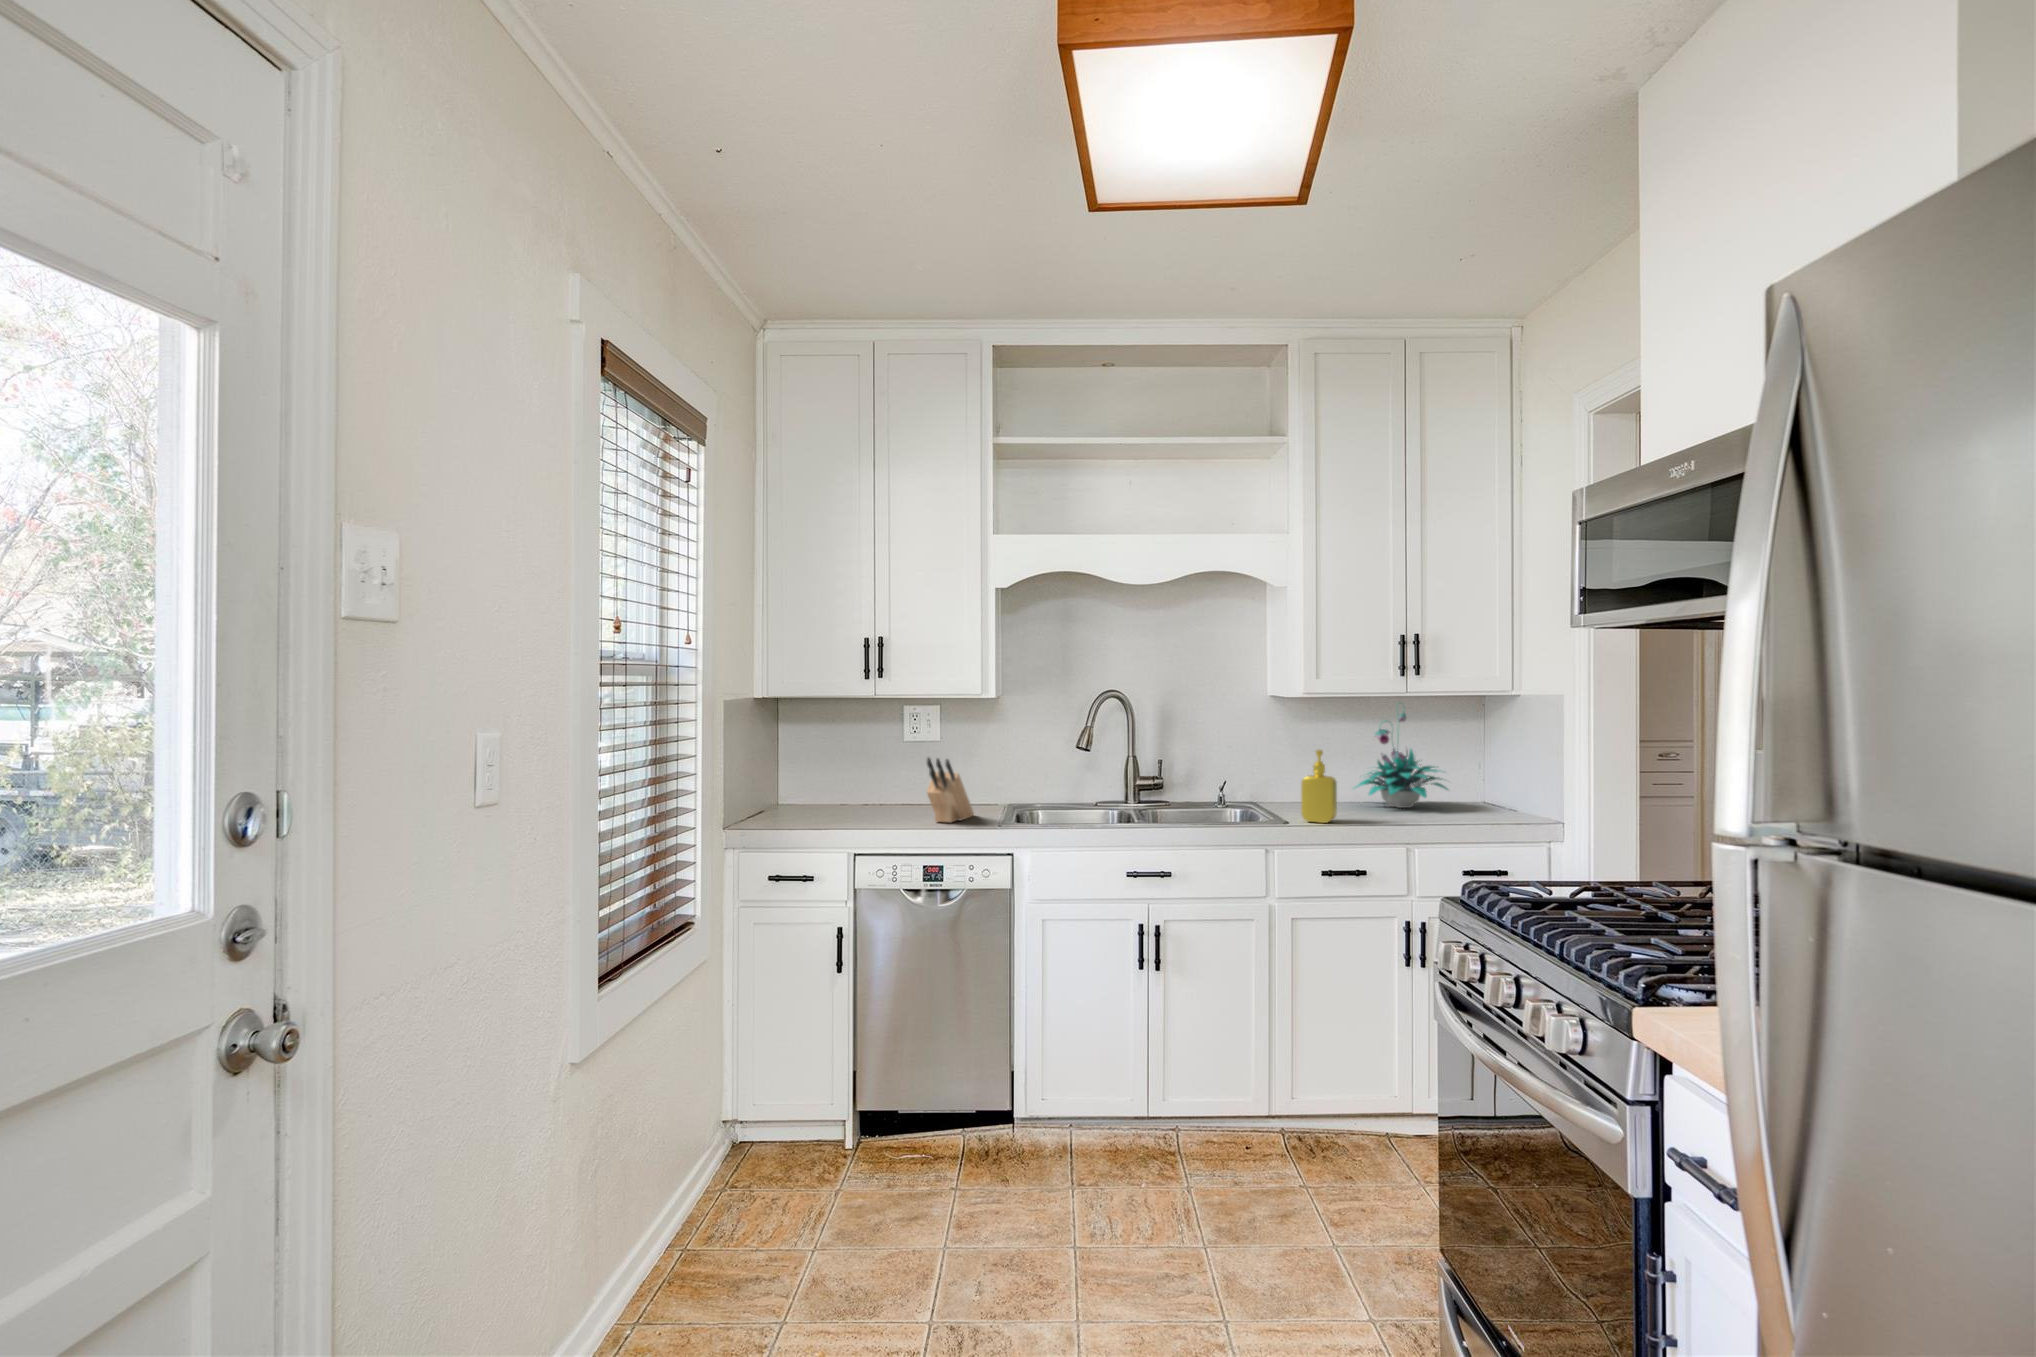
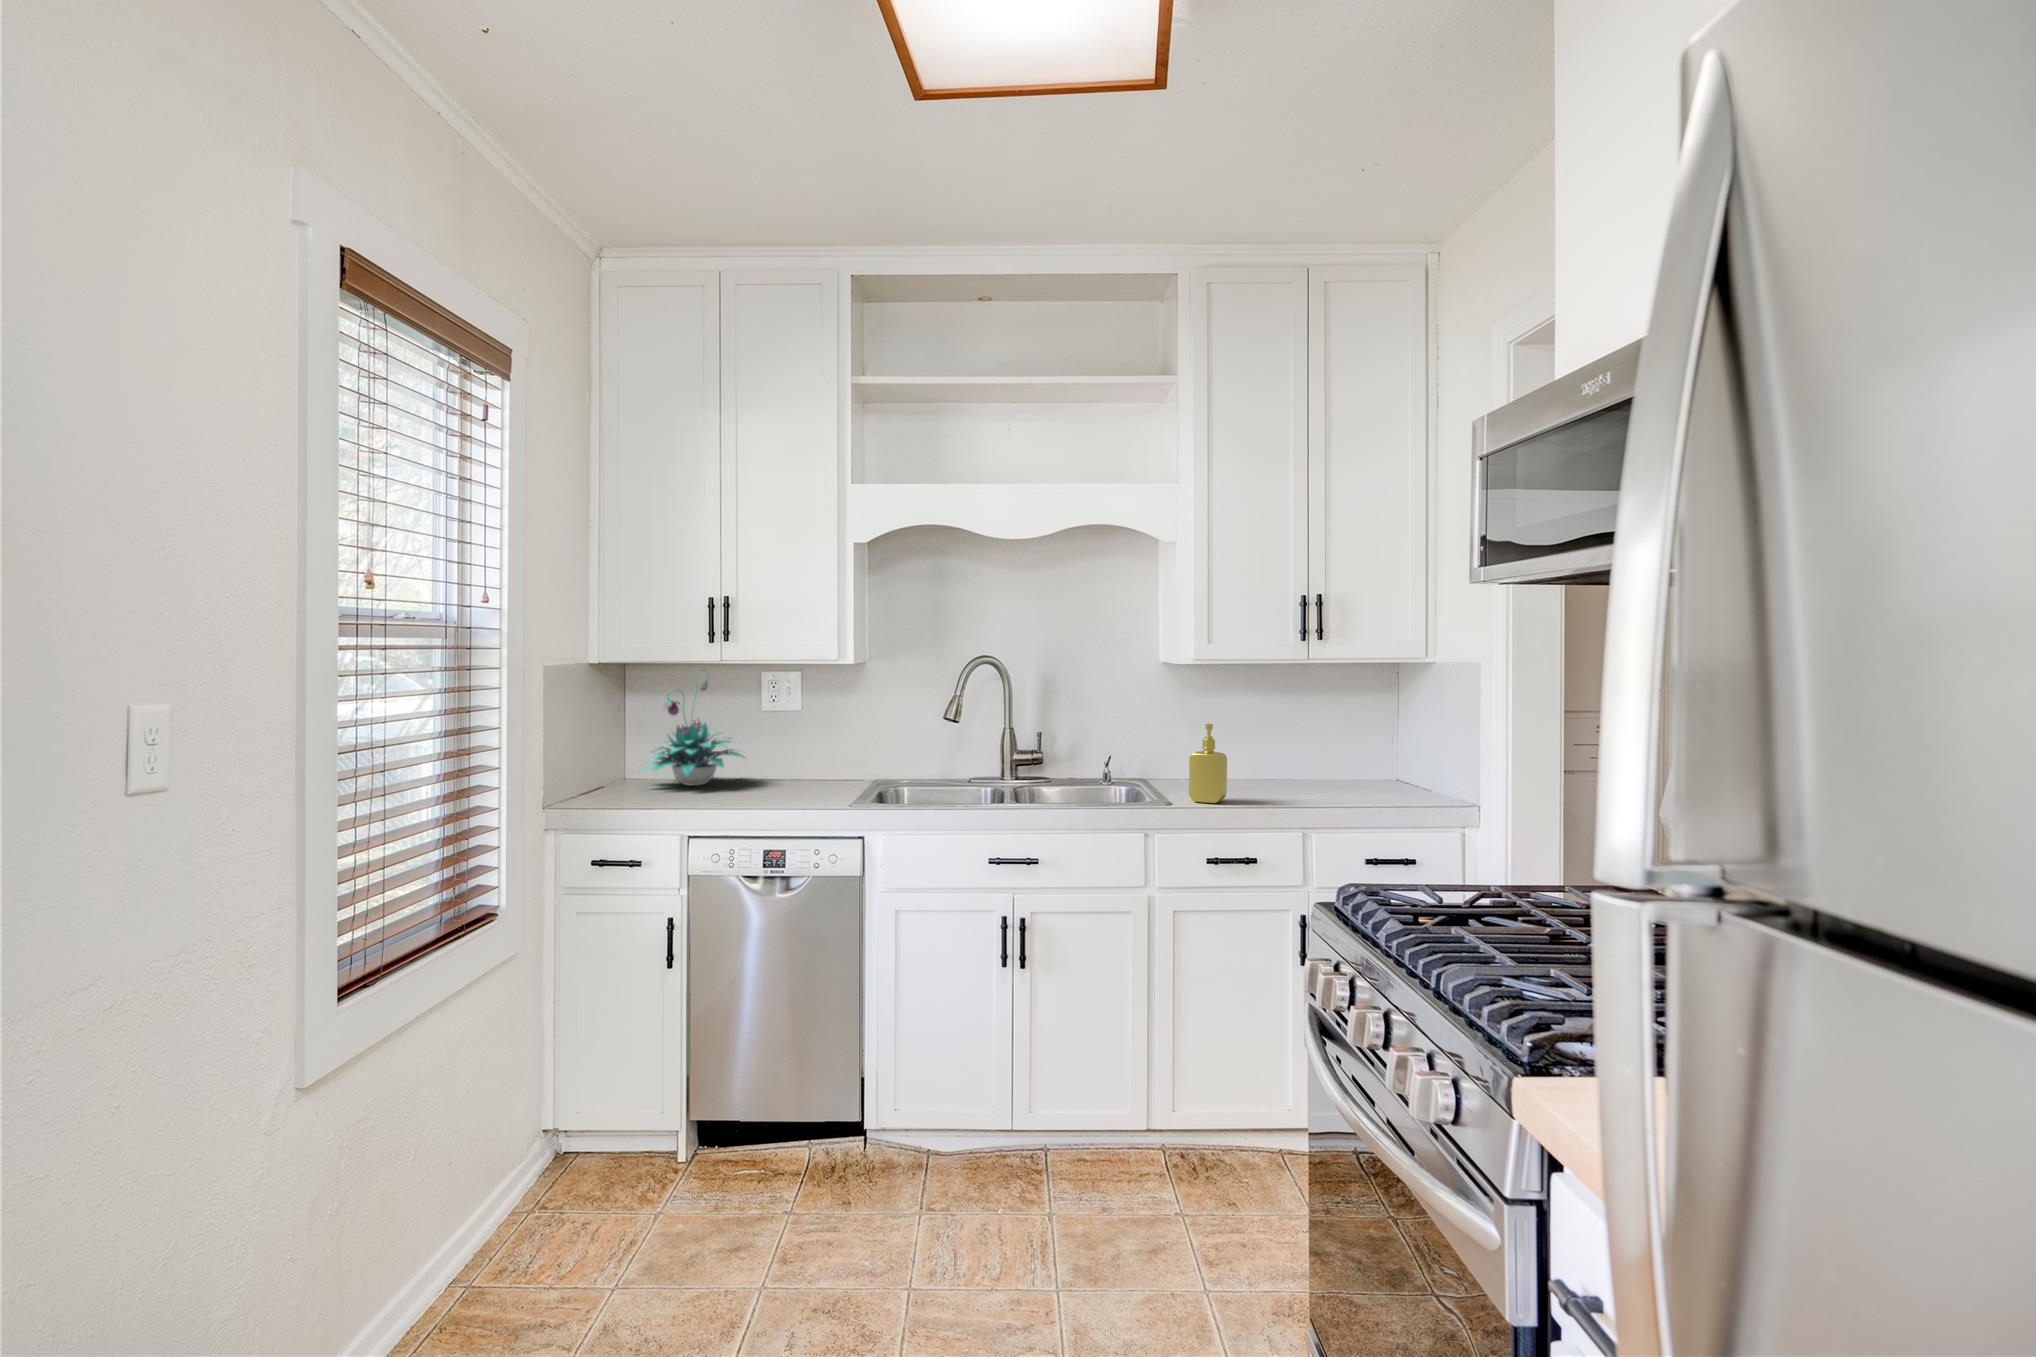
plant: present [1353,707,1448,808] -> present [643,670,745,785]
knife block: present [927,757,974,823] -> none [776,729,836,801]

